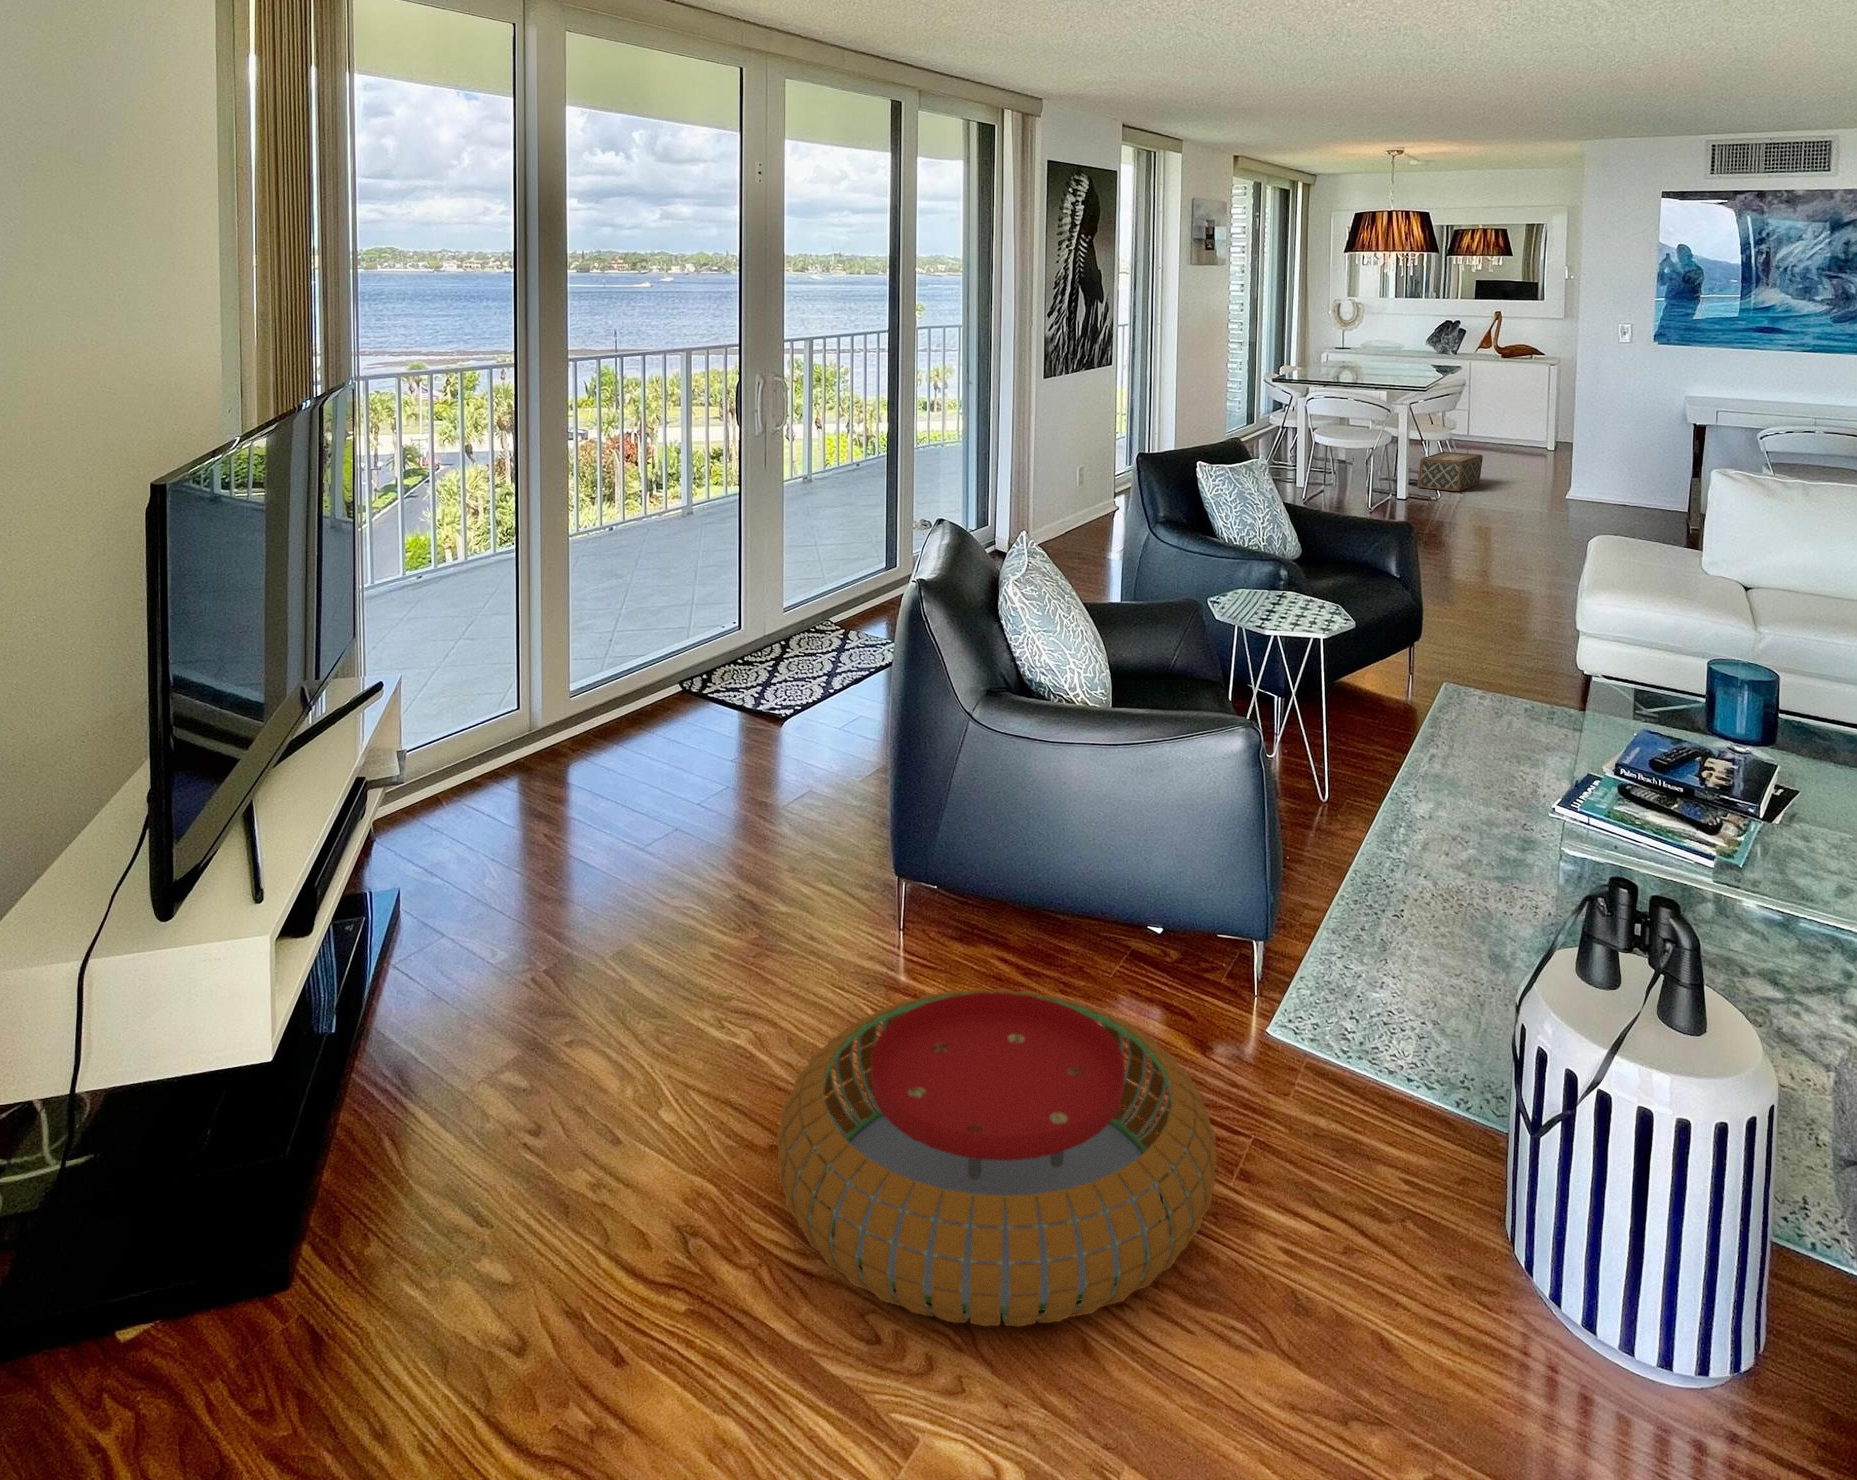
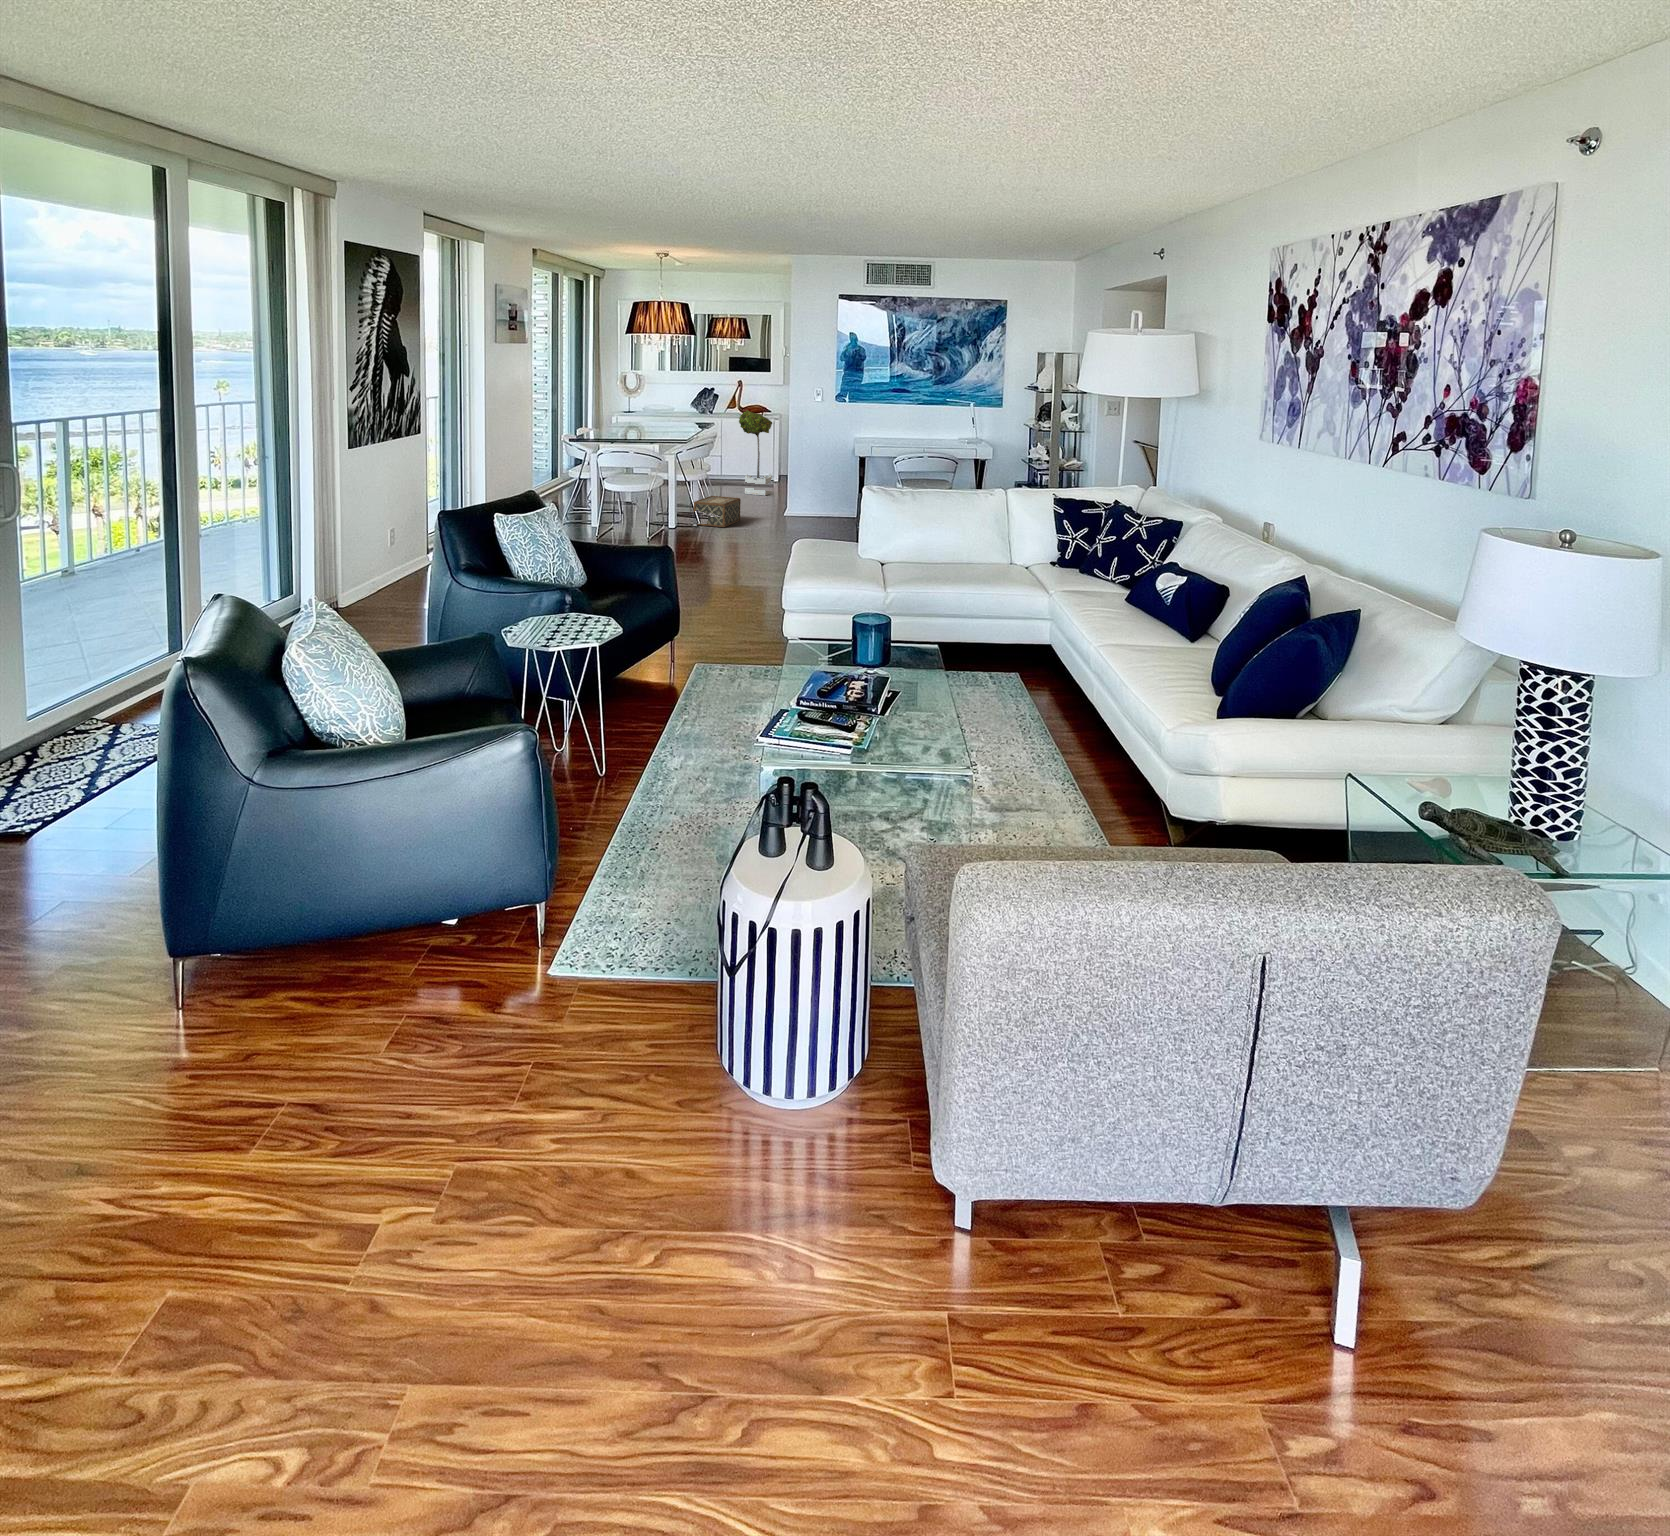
potted tree: none [1483,344,1531,454] -> present [739,410,772,496]
pouf: present [777,988,1217,1326] -> none [138,950,509,1203]

